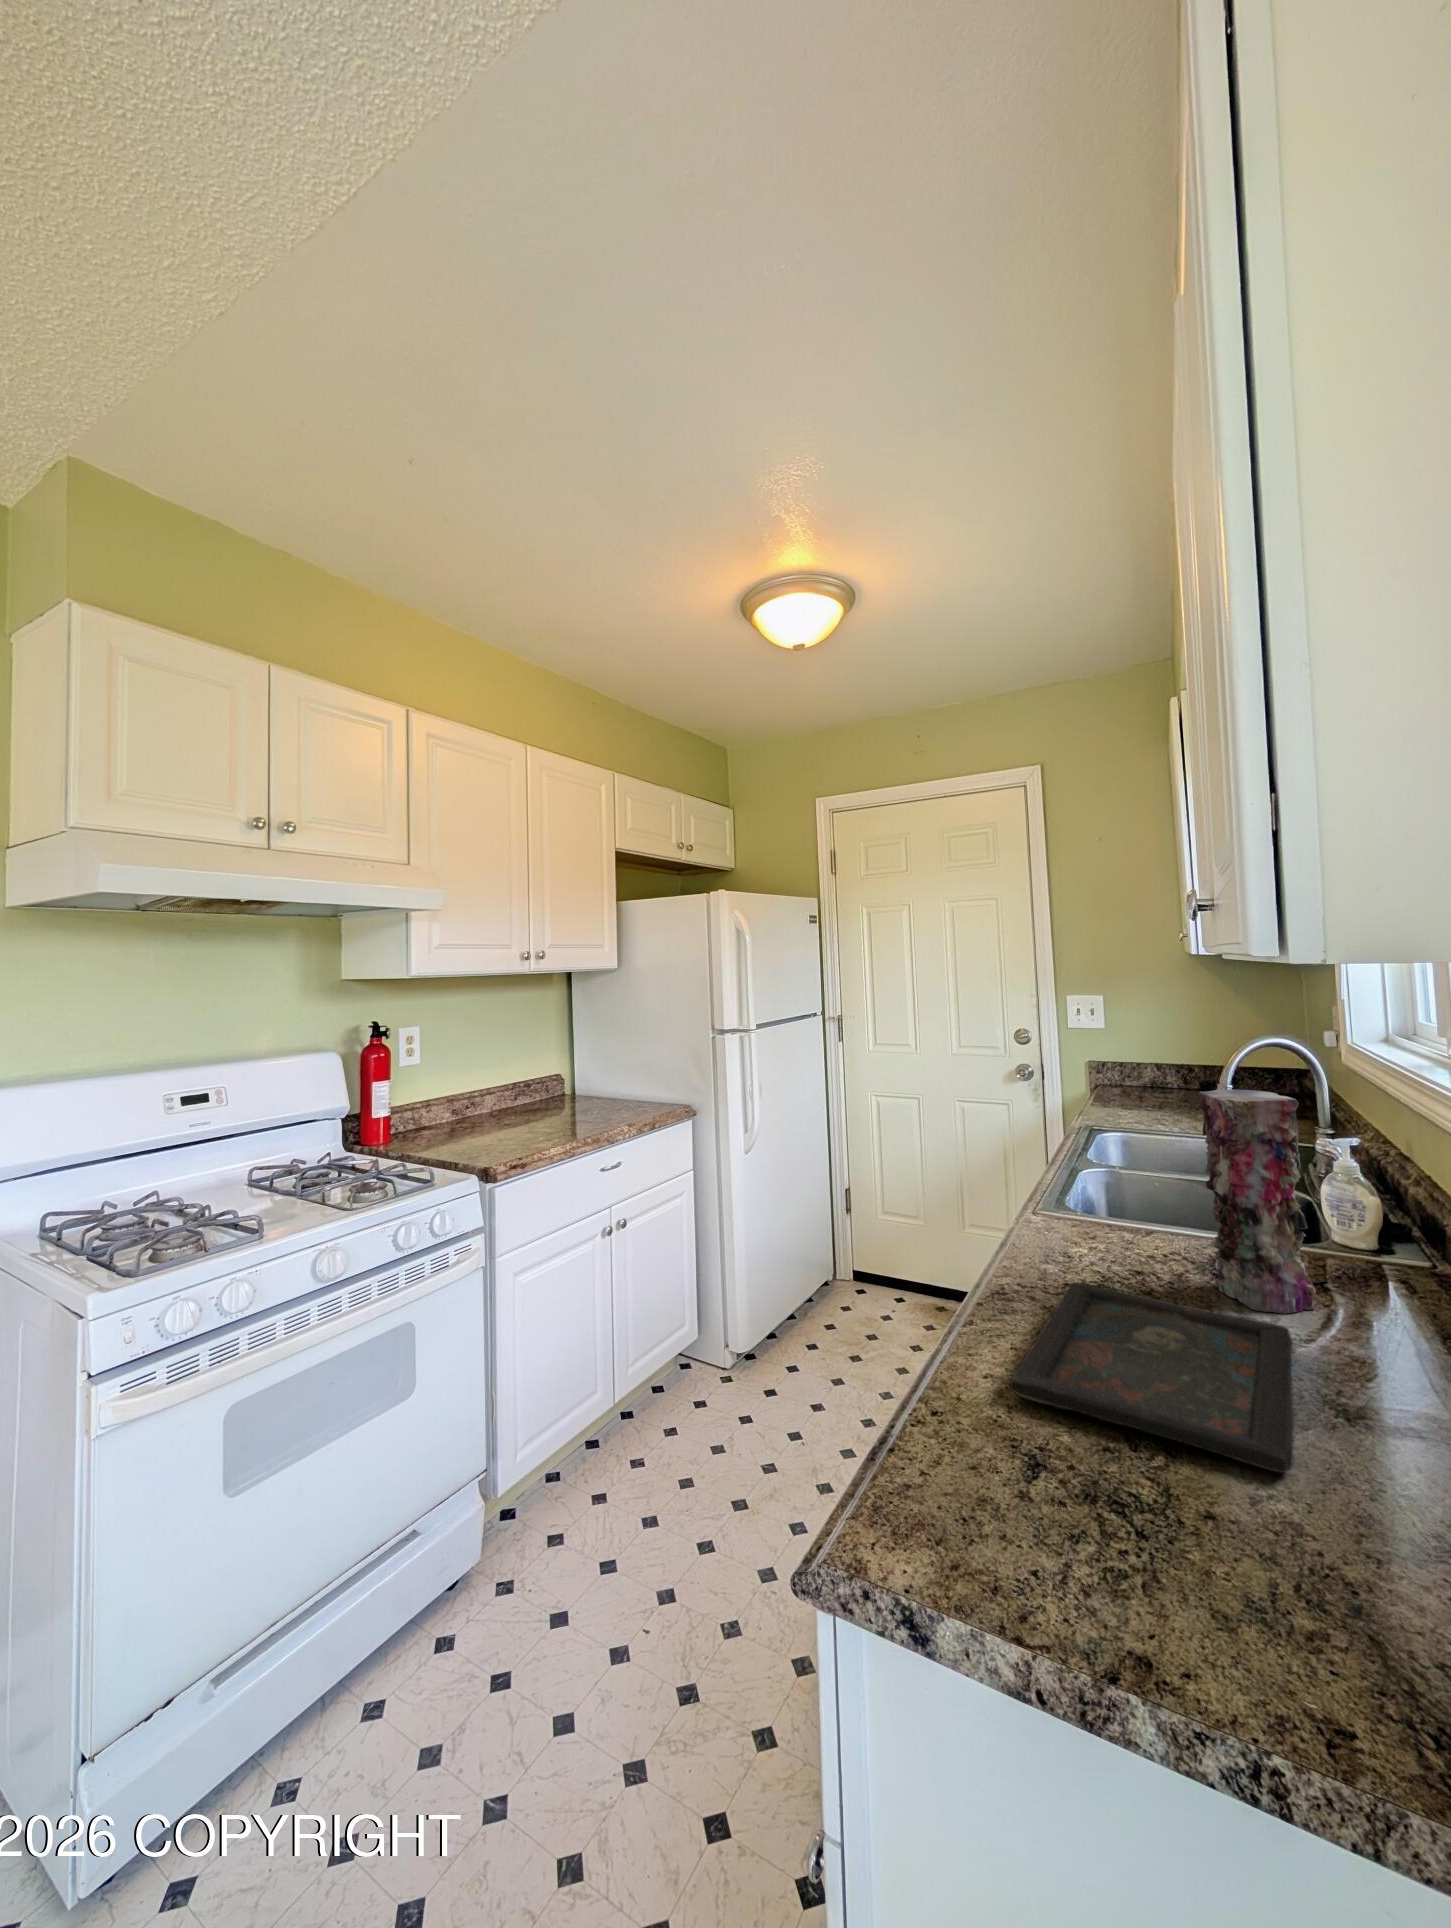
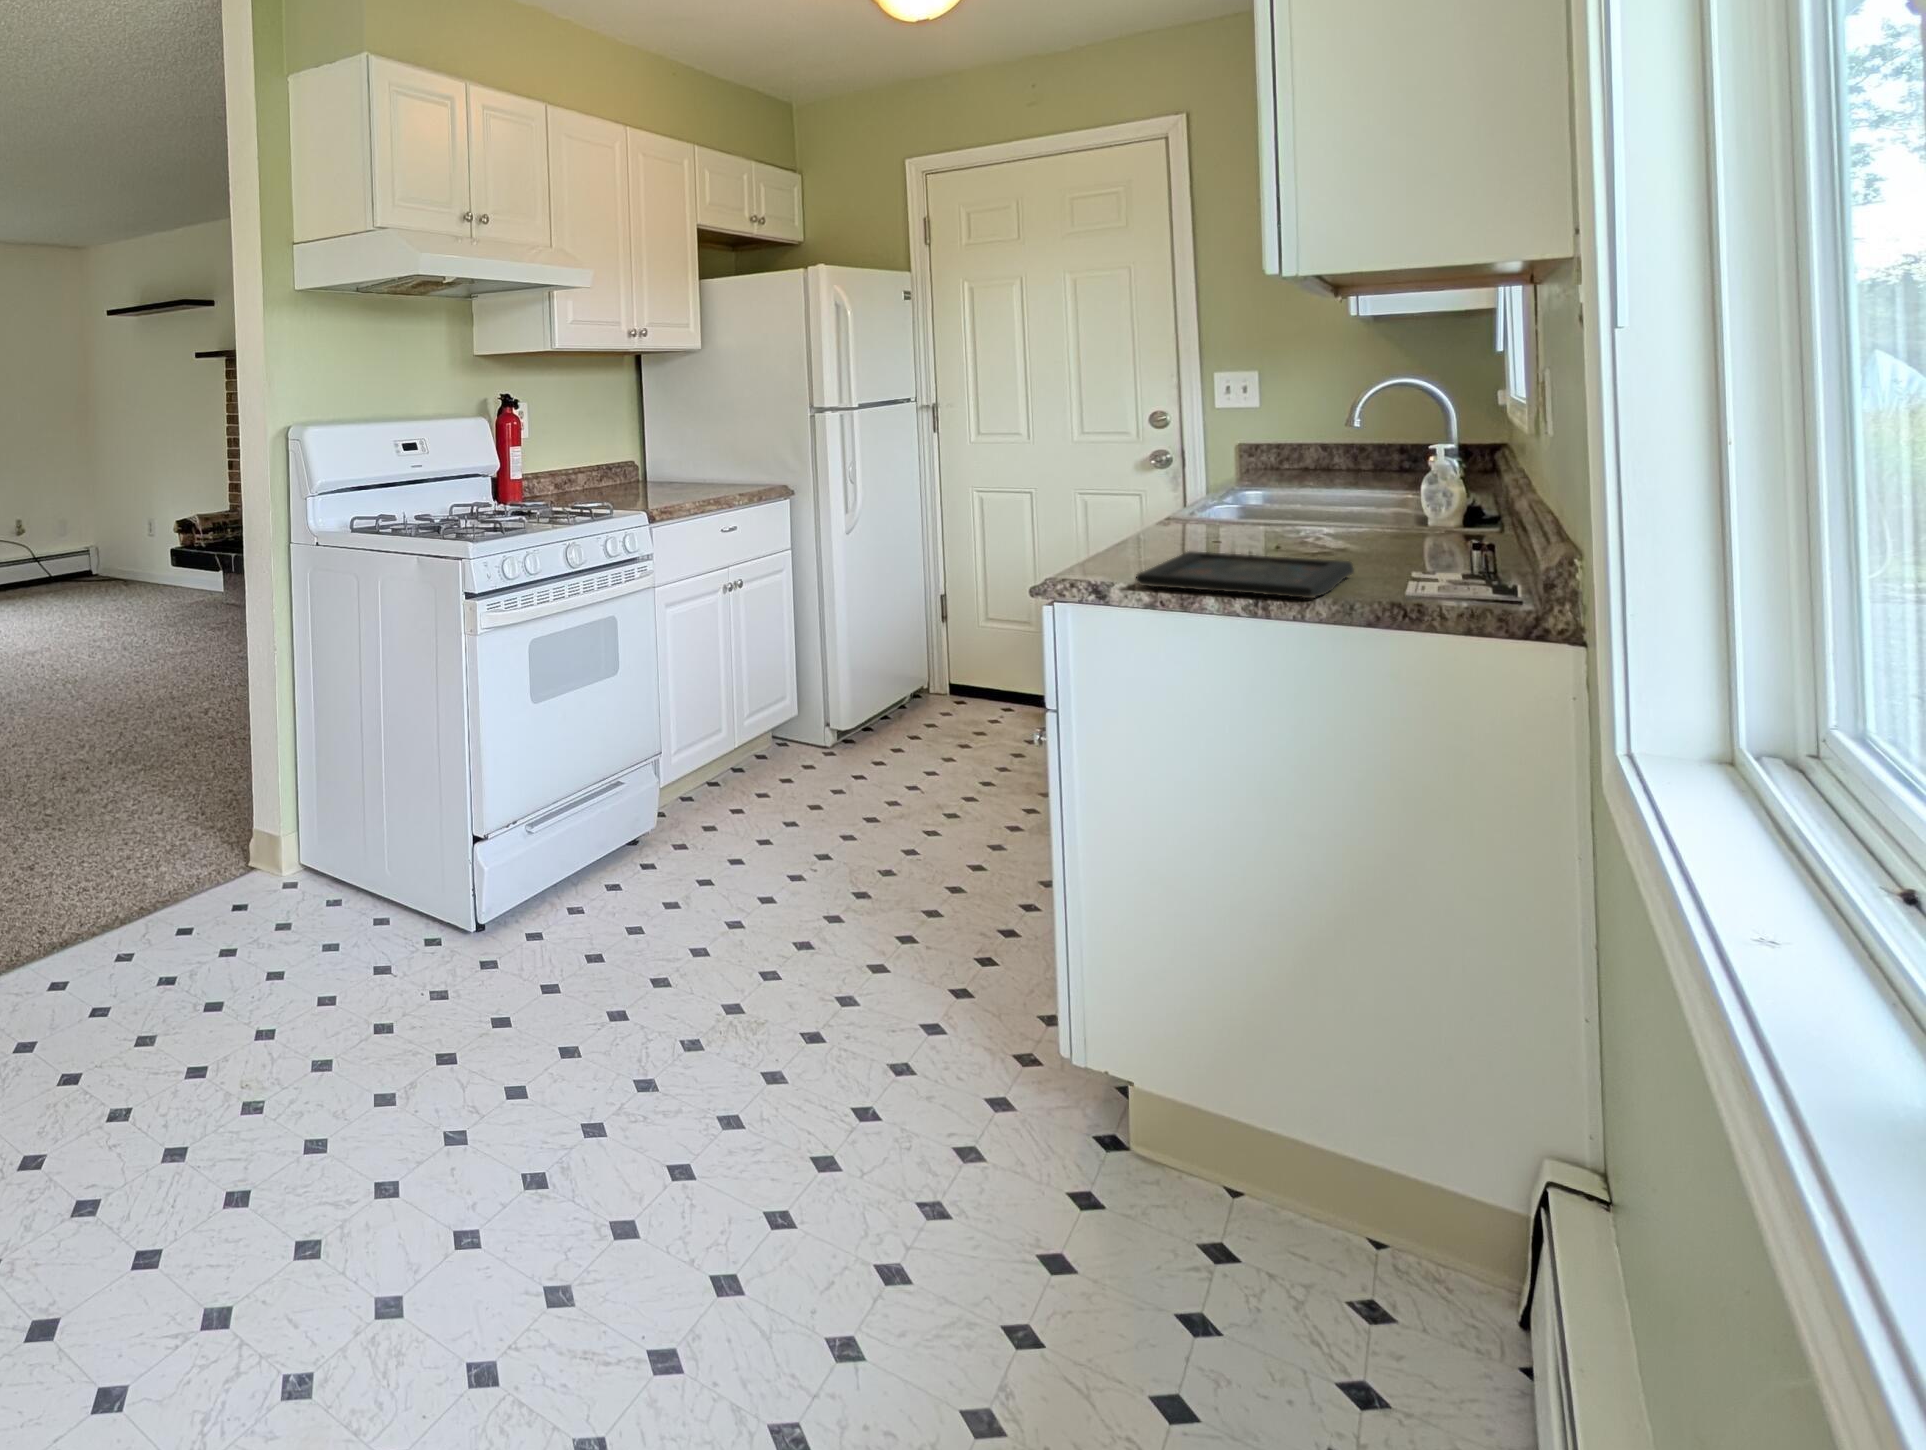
vase: present [1195,1089,1316,1314] -> none [1298,409,1390,568]

